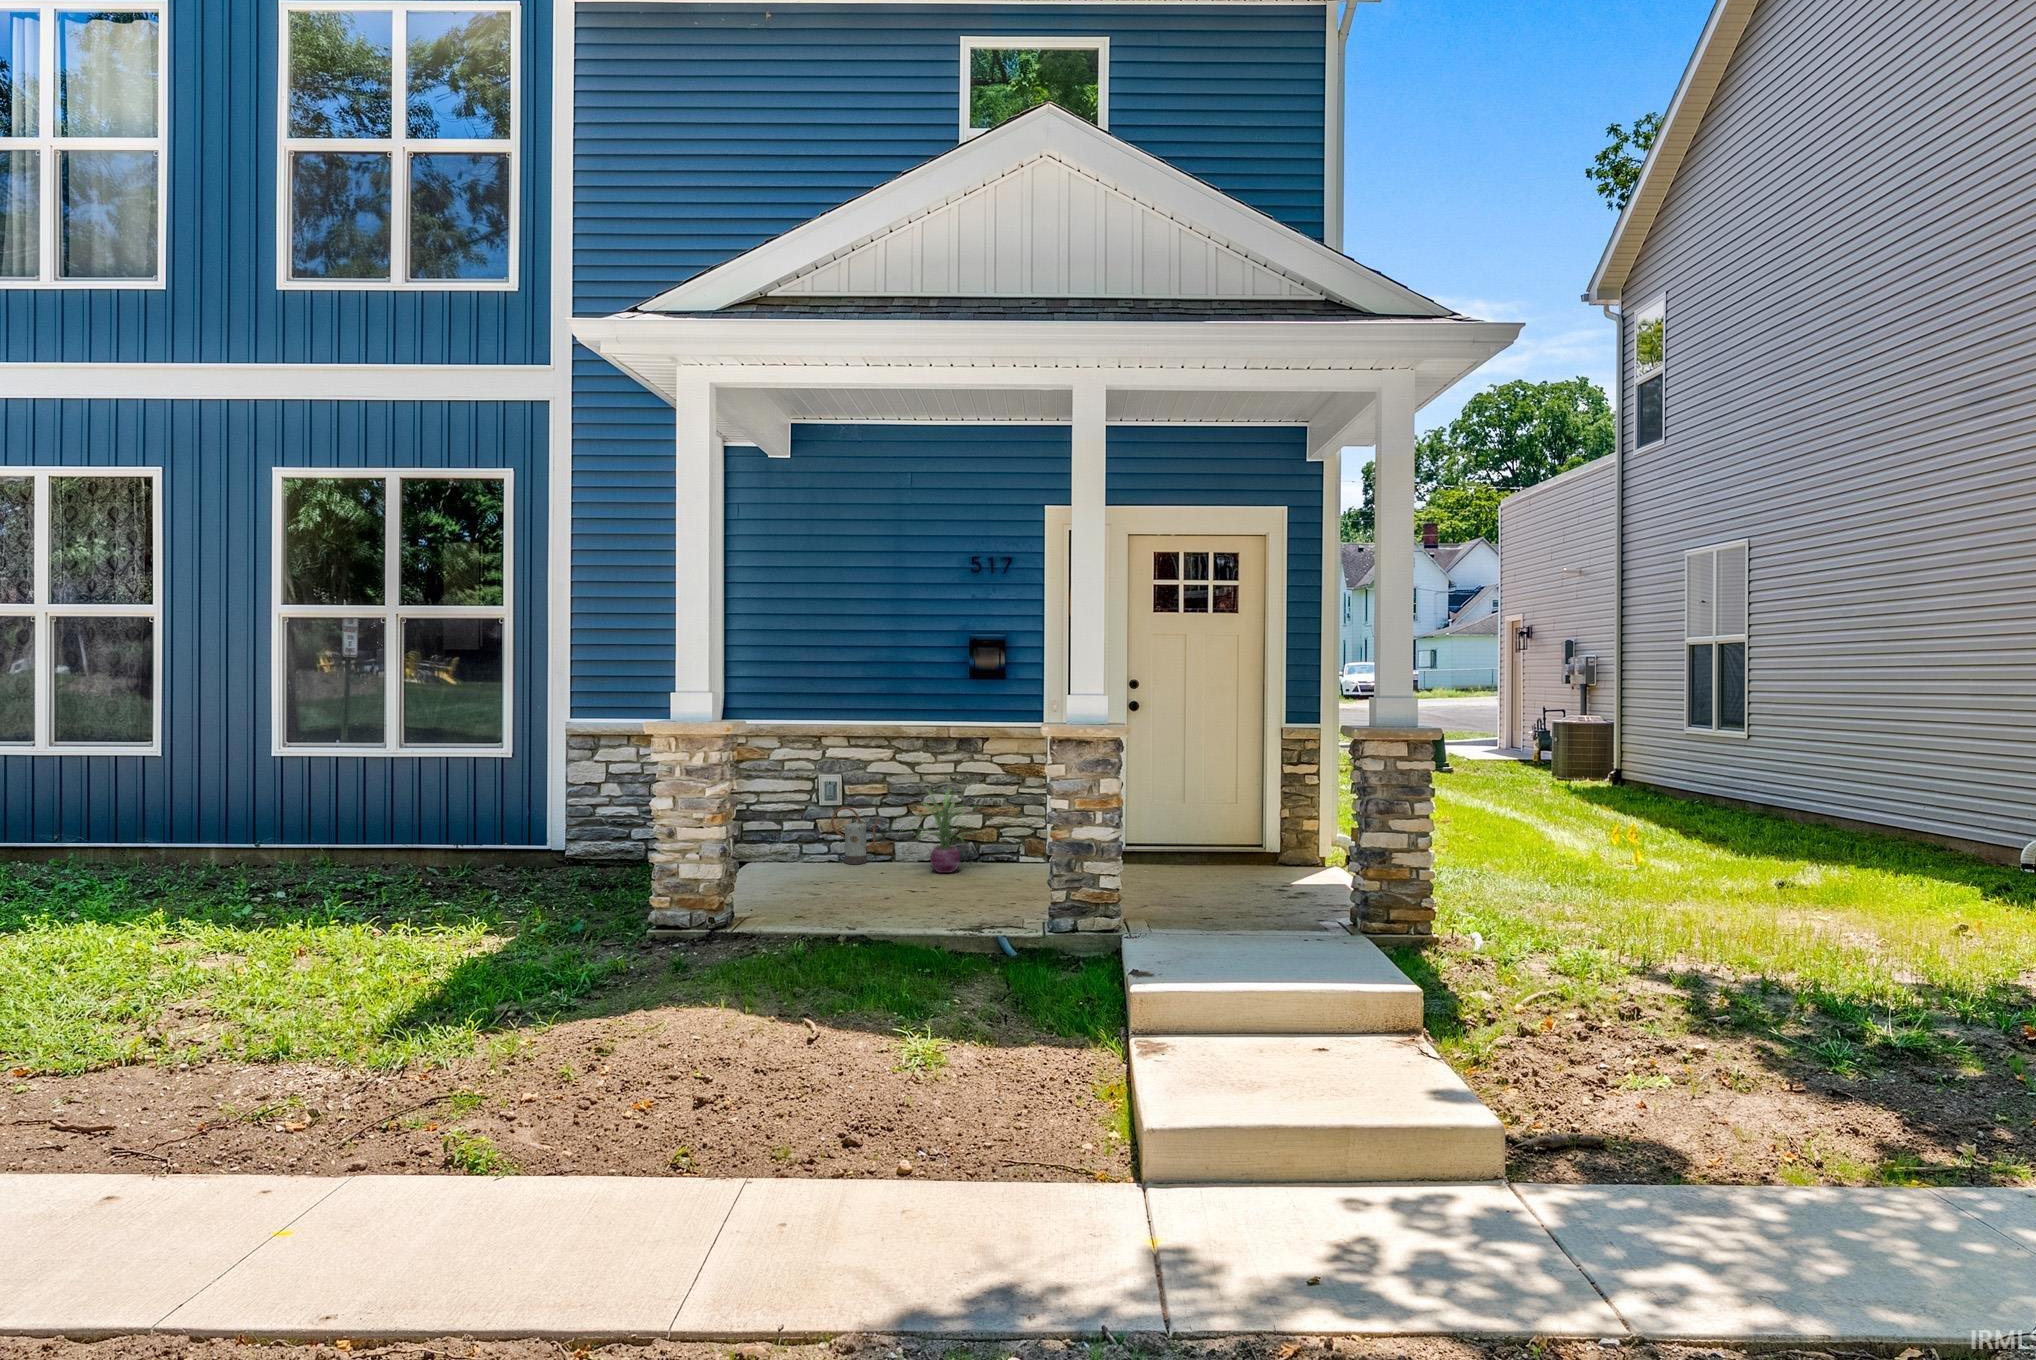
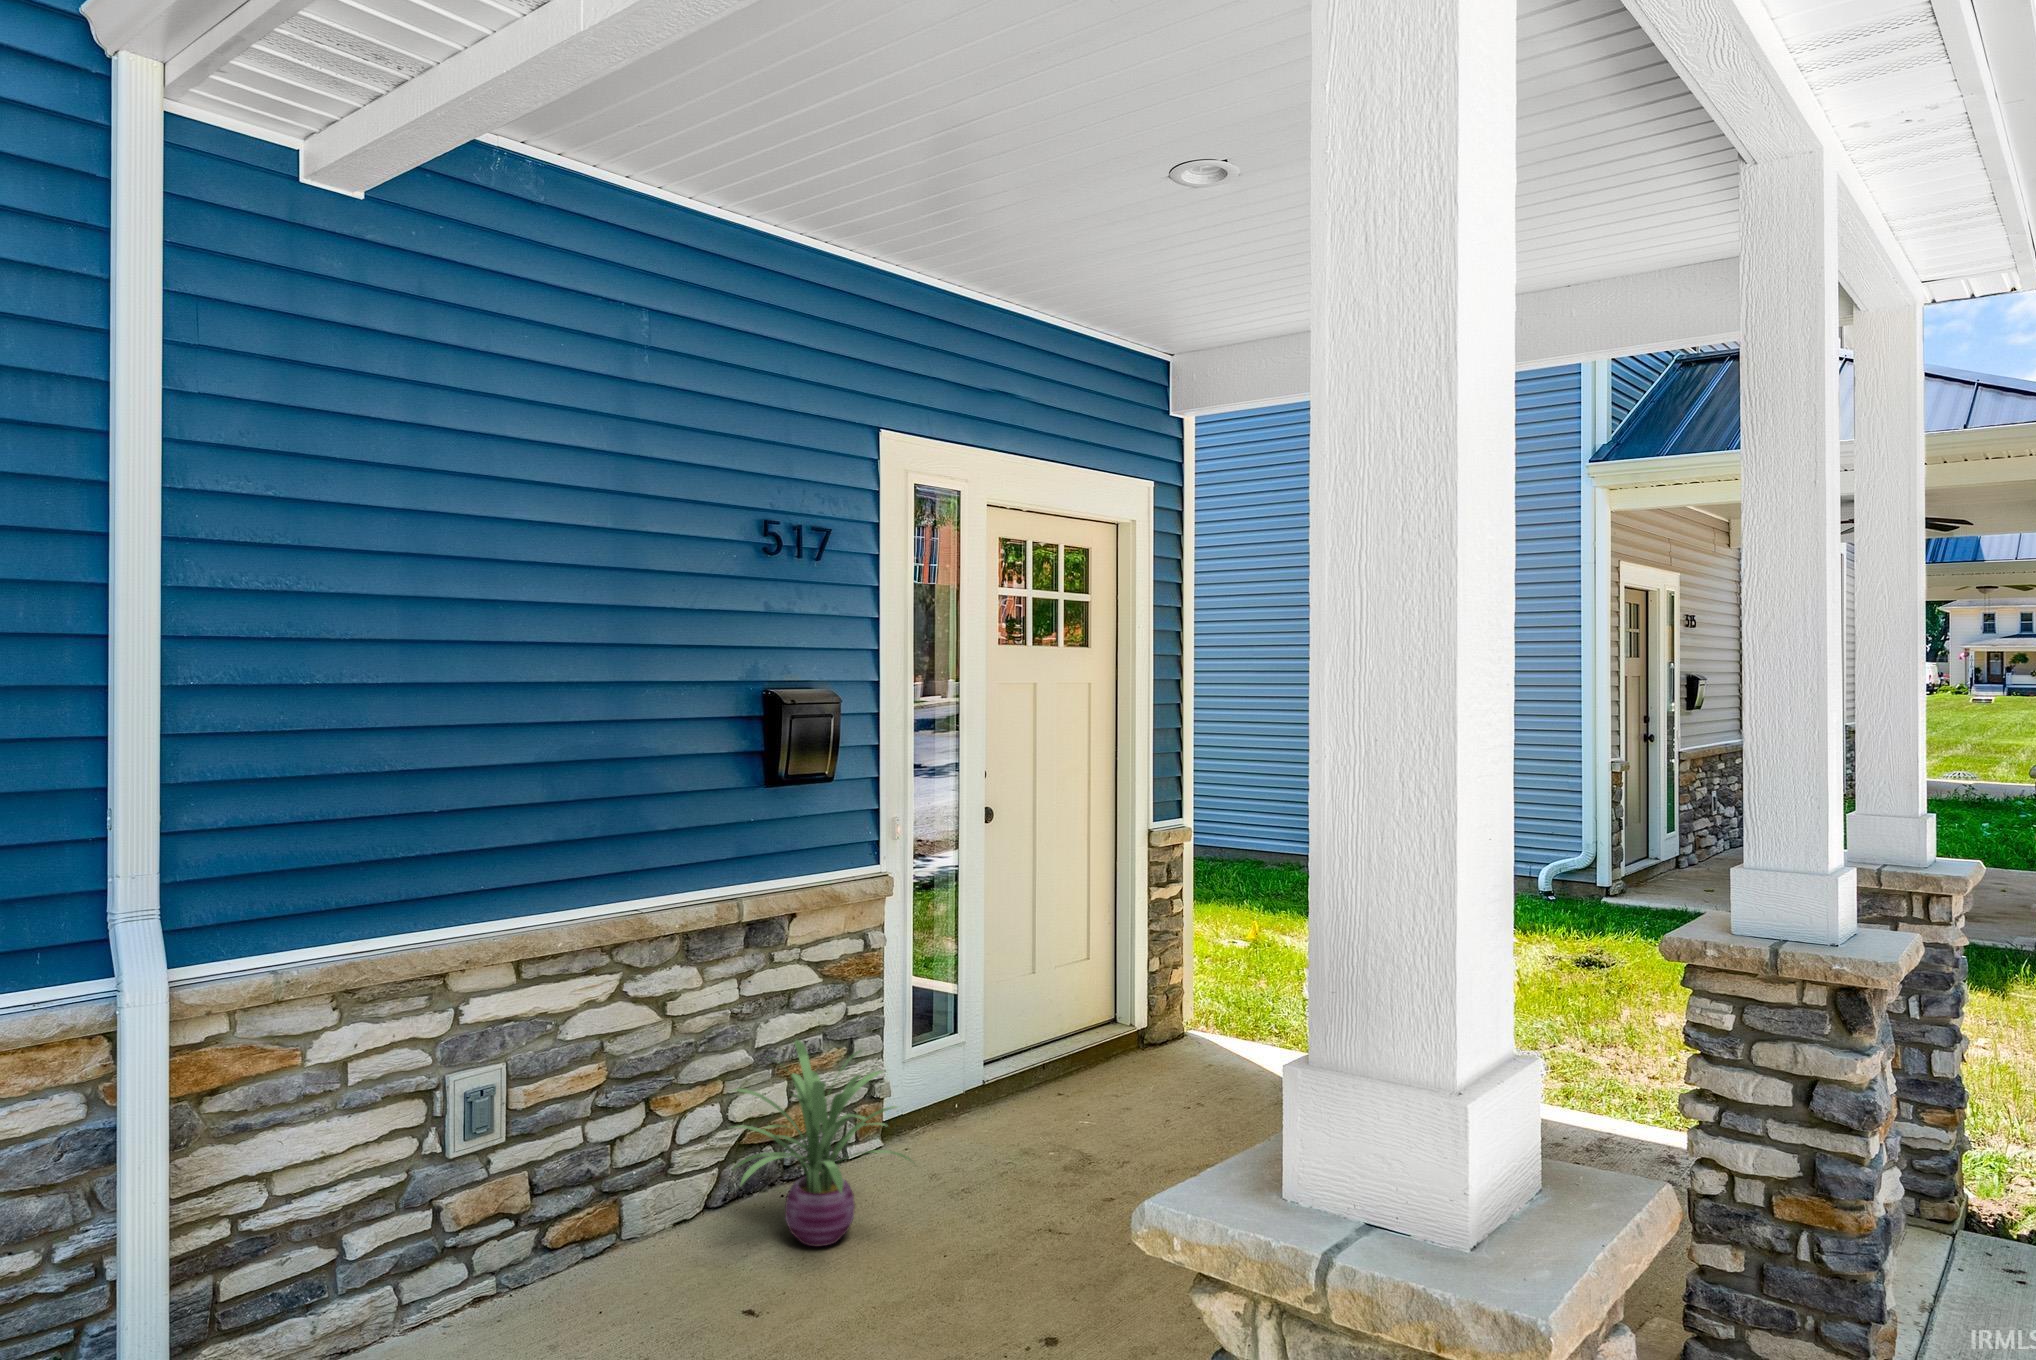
watering can: present [831,807,881,864] -> none [511,1146,627,1296]

